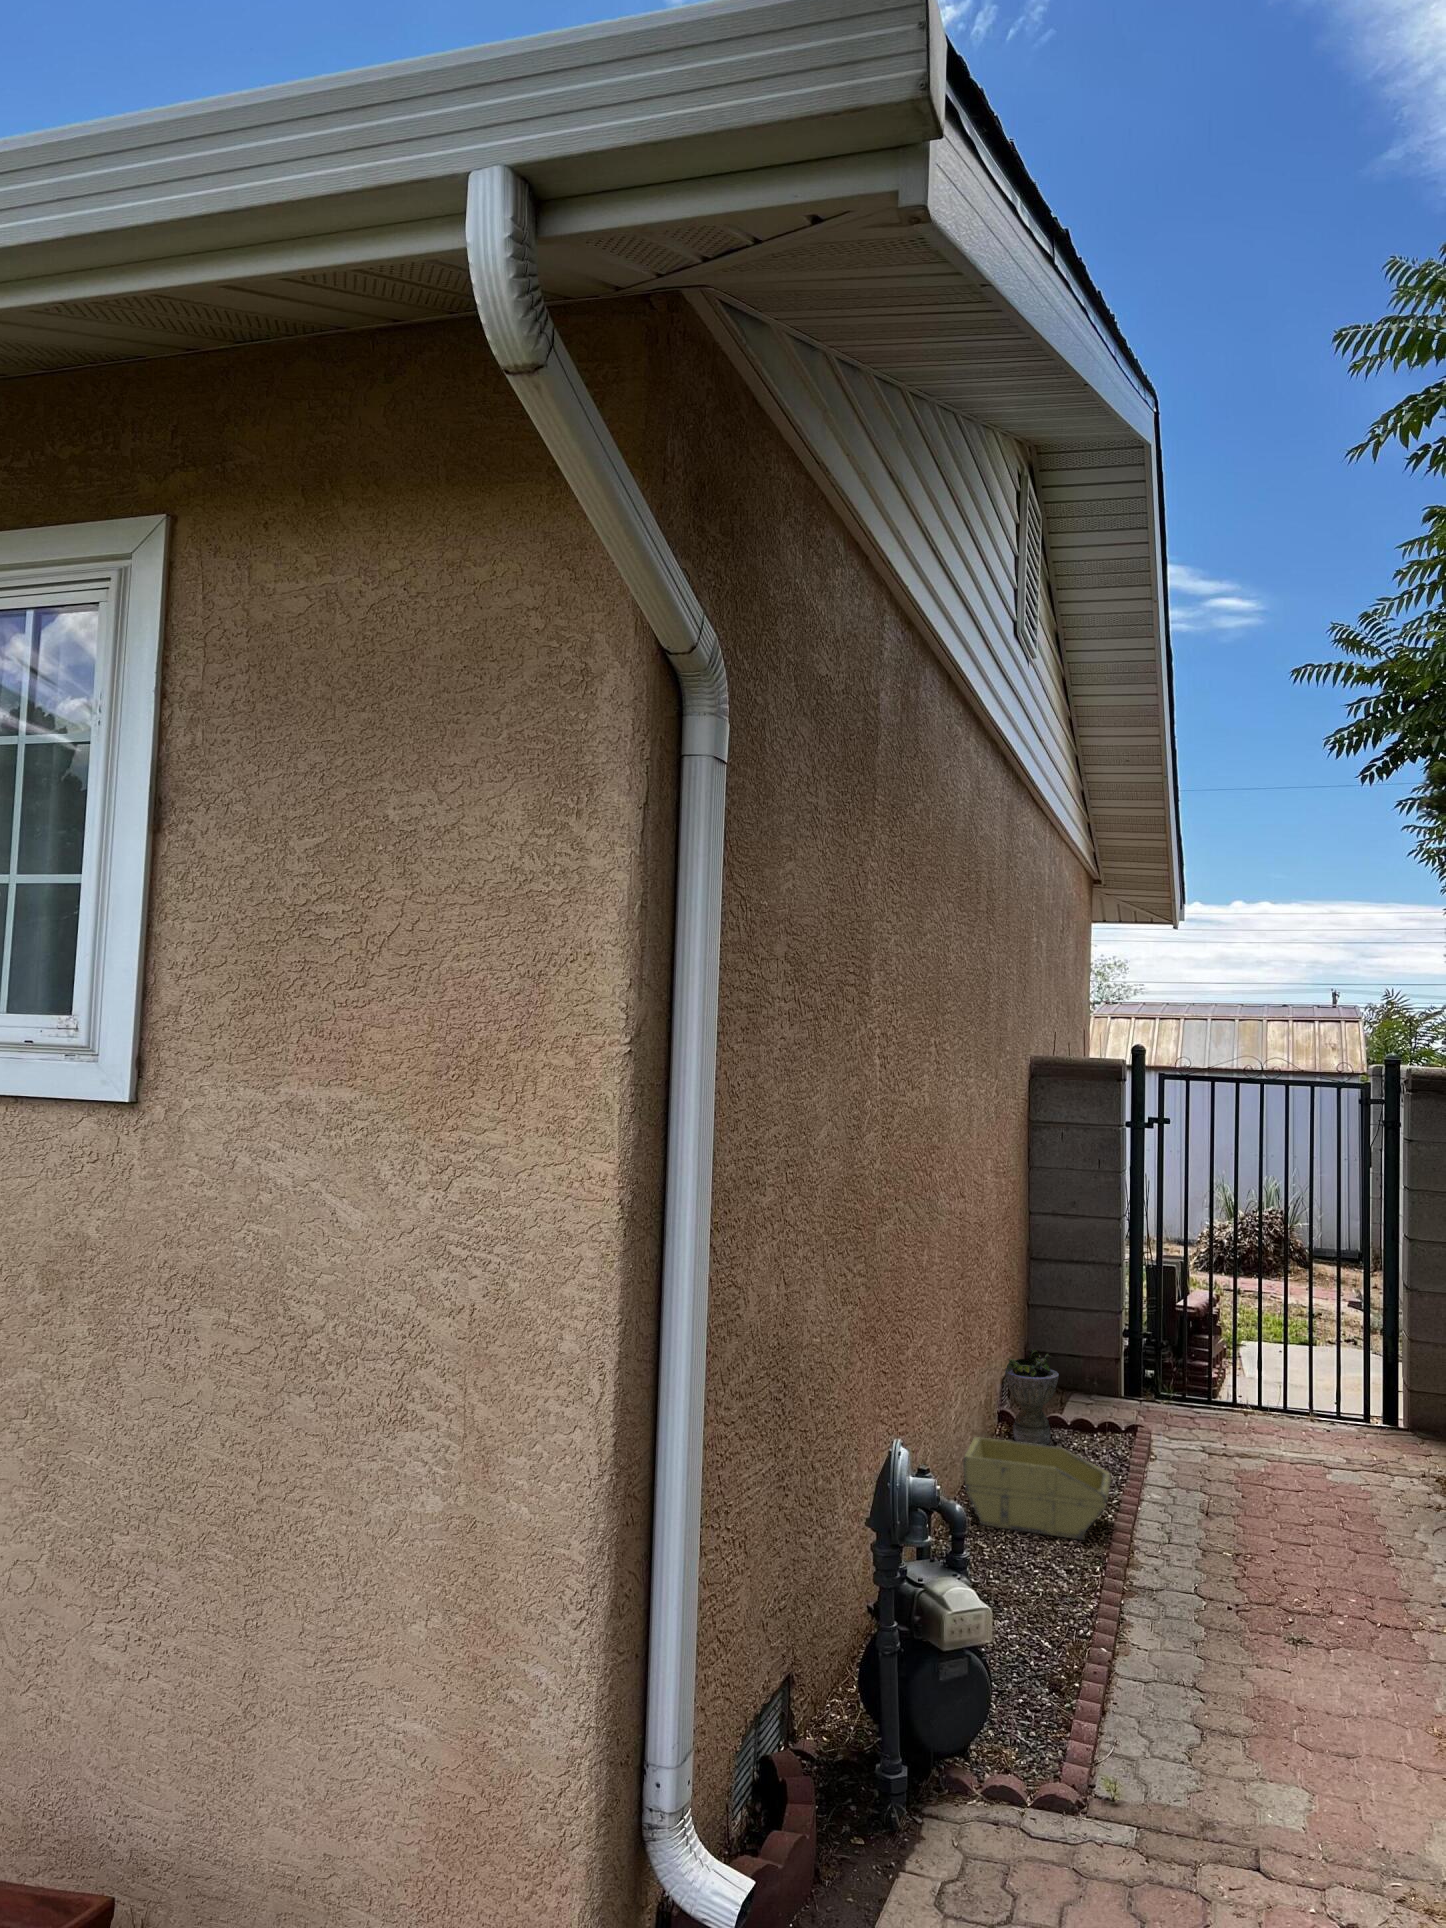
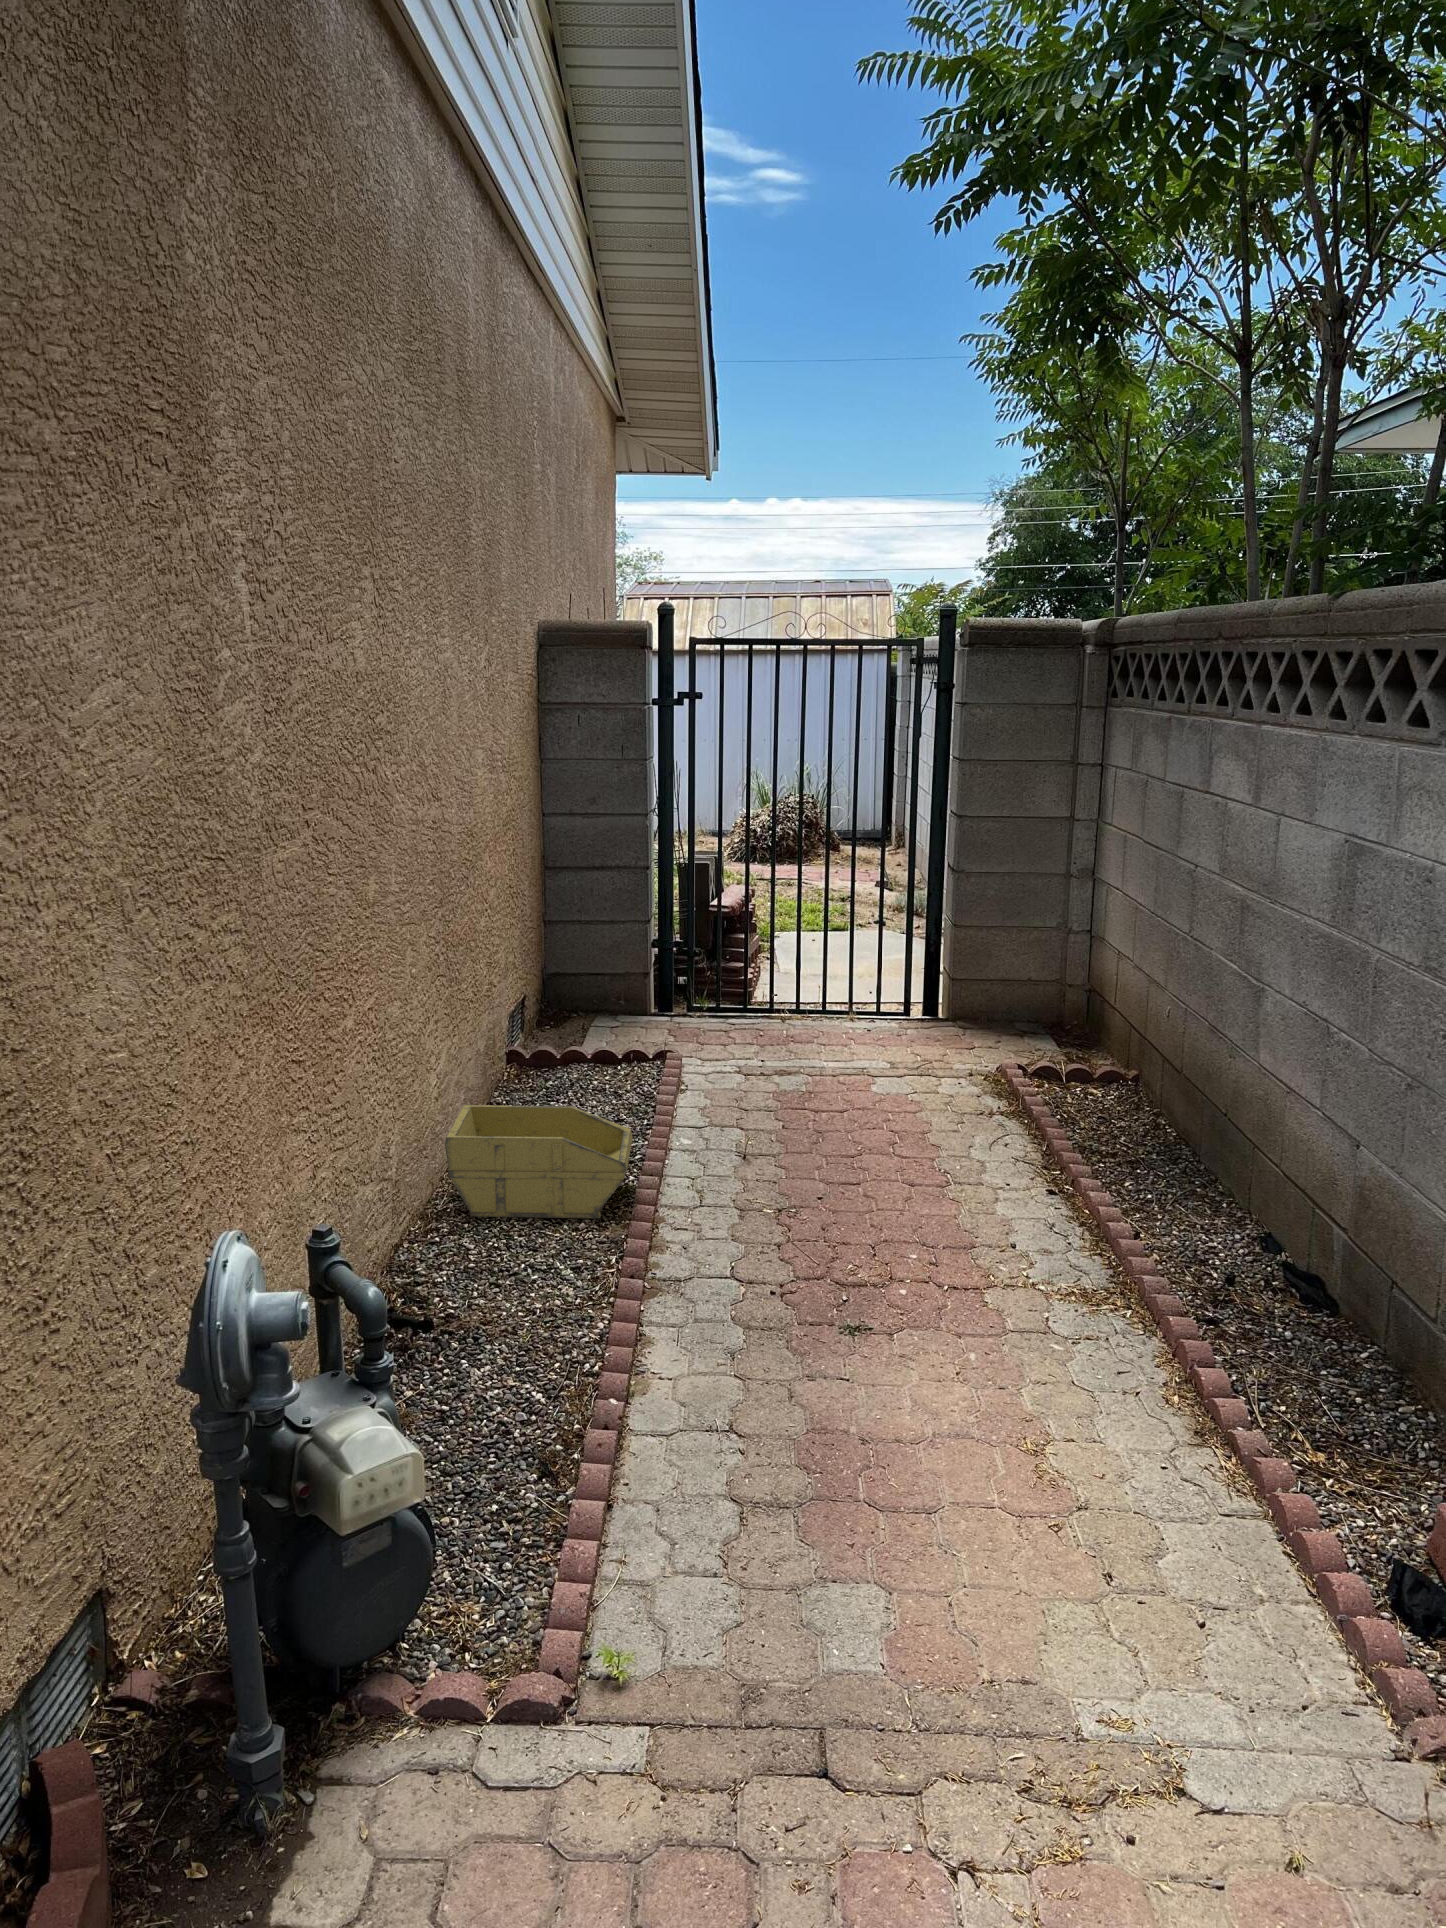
planter: present [1005,1350,1059,1445] -> none [511,980,575,1091]

